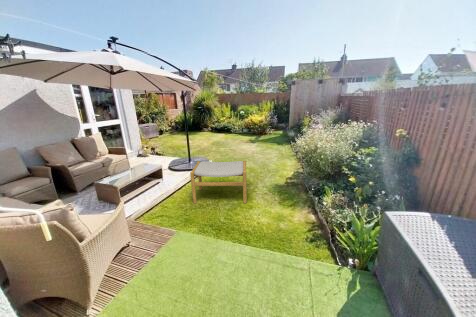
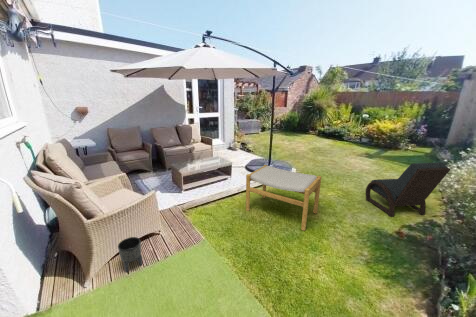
lounge chair: none [267,138,311,178] -> present [366,163,450,217]
planter: none [103,259,132,298] -> present [118,237,142,272]

